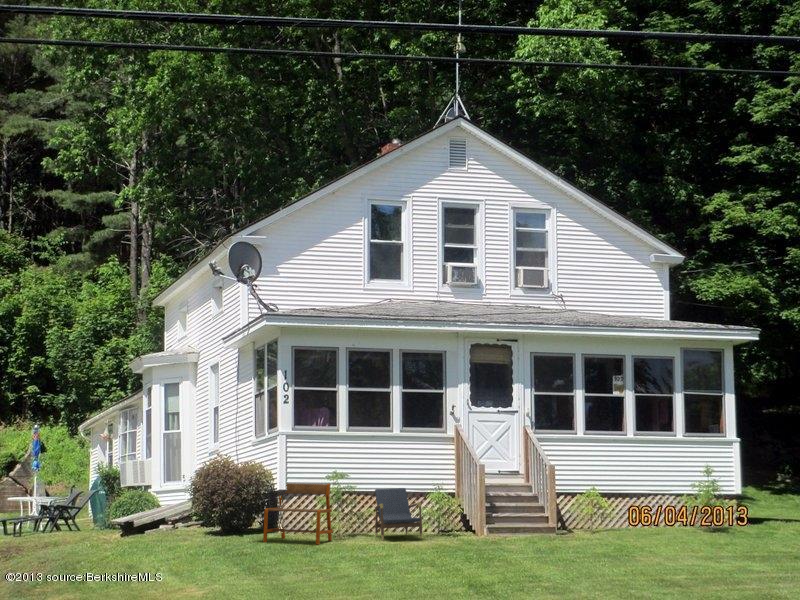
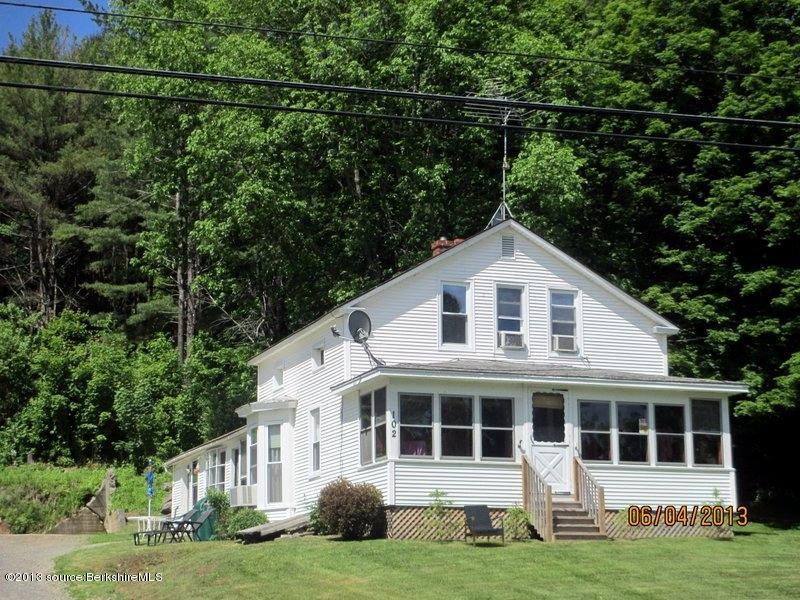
bench: present [263,483,333,545] -> none [380,500,435,550]

